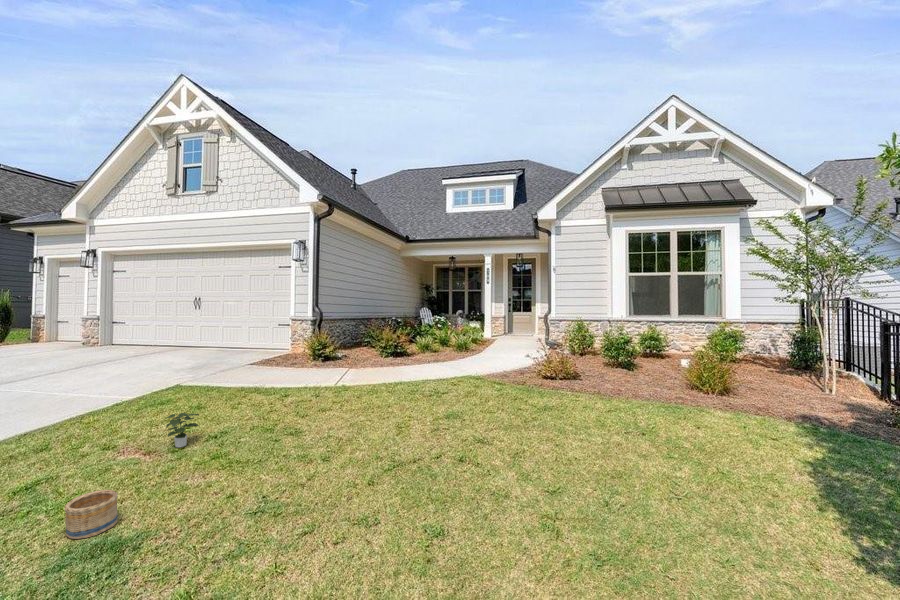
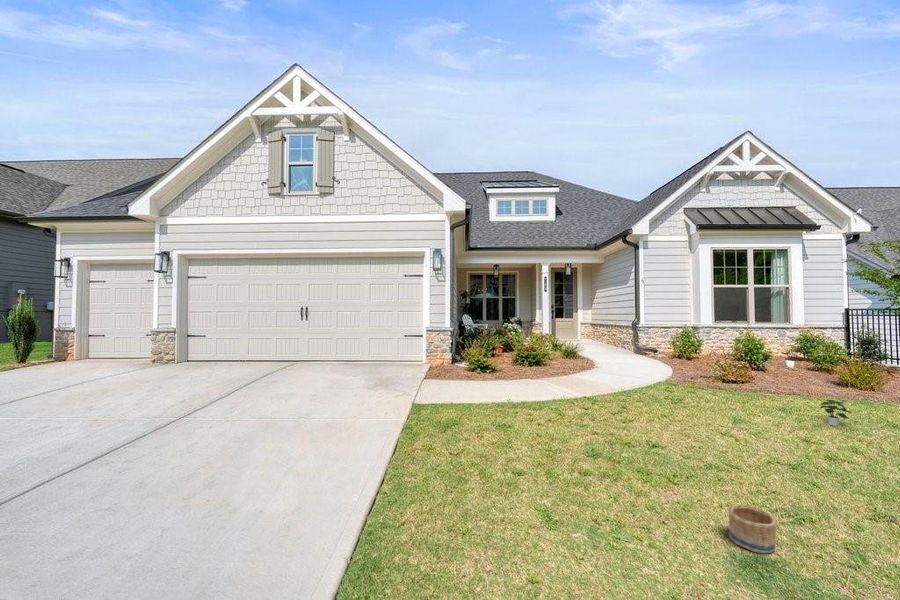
potted plant: present [166,413,199,447] -> present [820,399,852,426]

